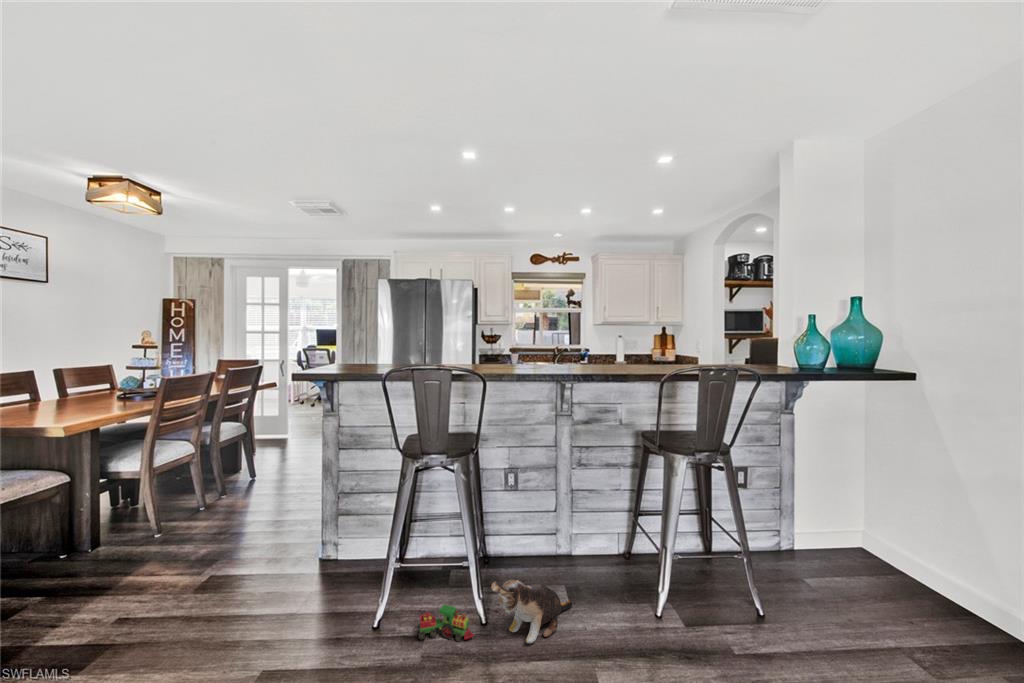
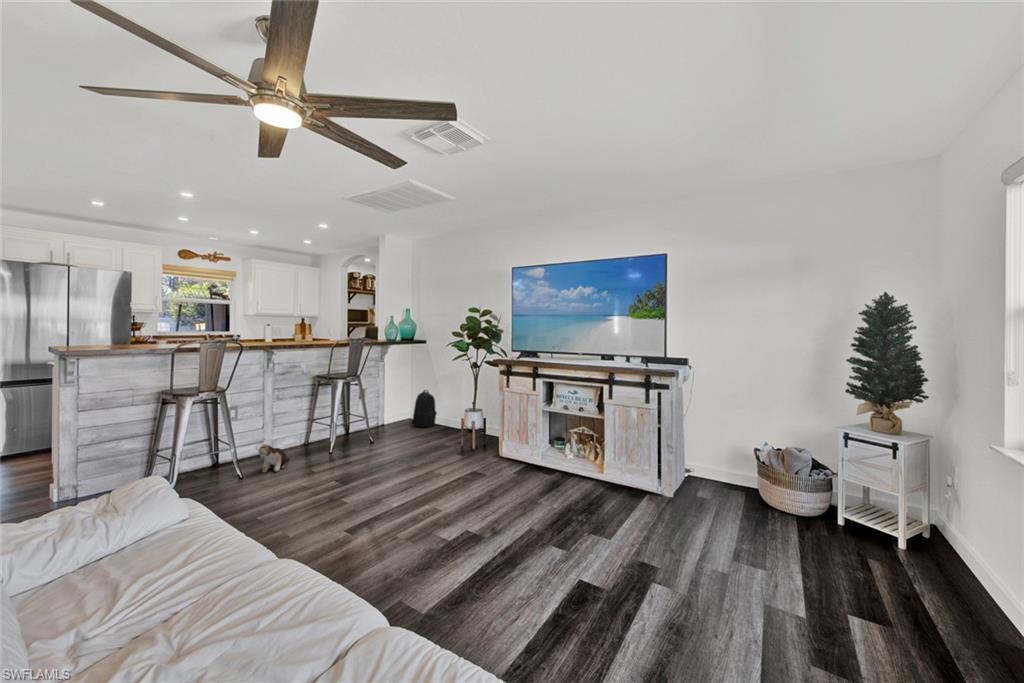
backpack: none [872,505,965,612] -> present [412,390,437,427]
toy train: present [418,605,473,641] -> none [204,468,244,488]

